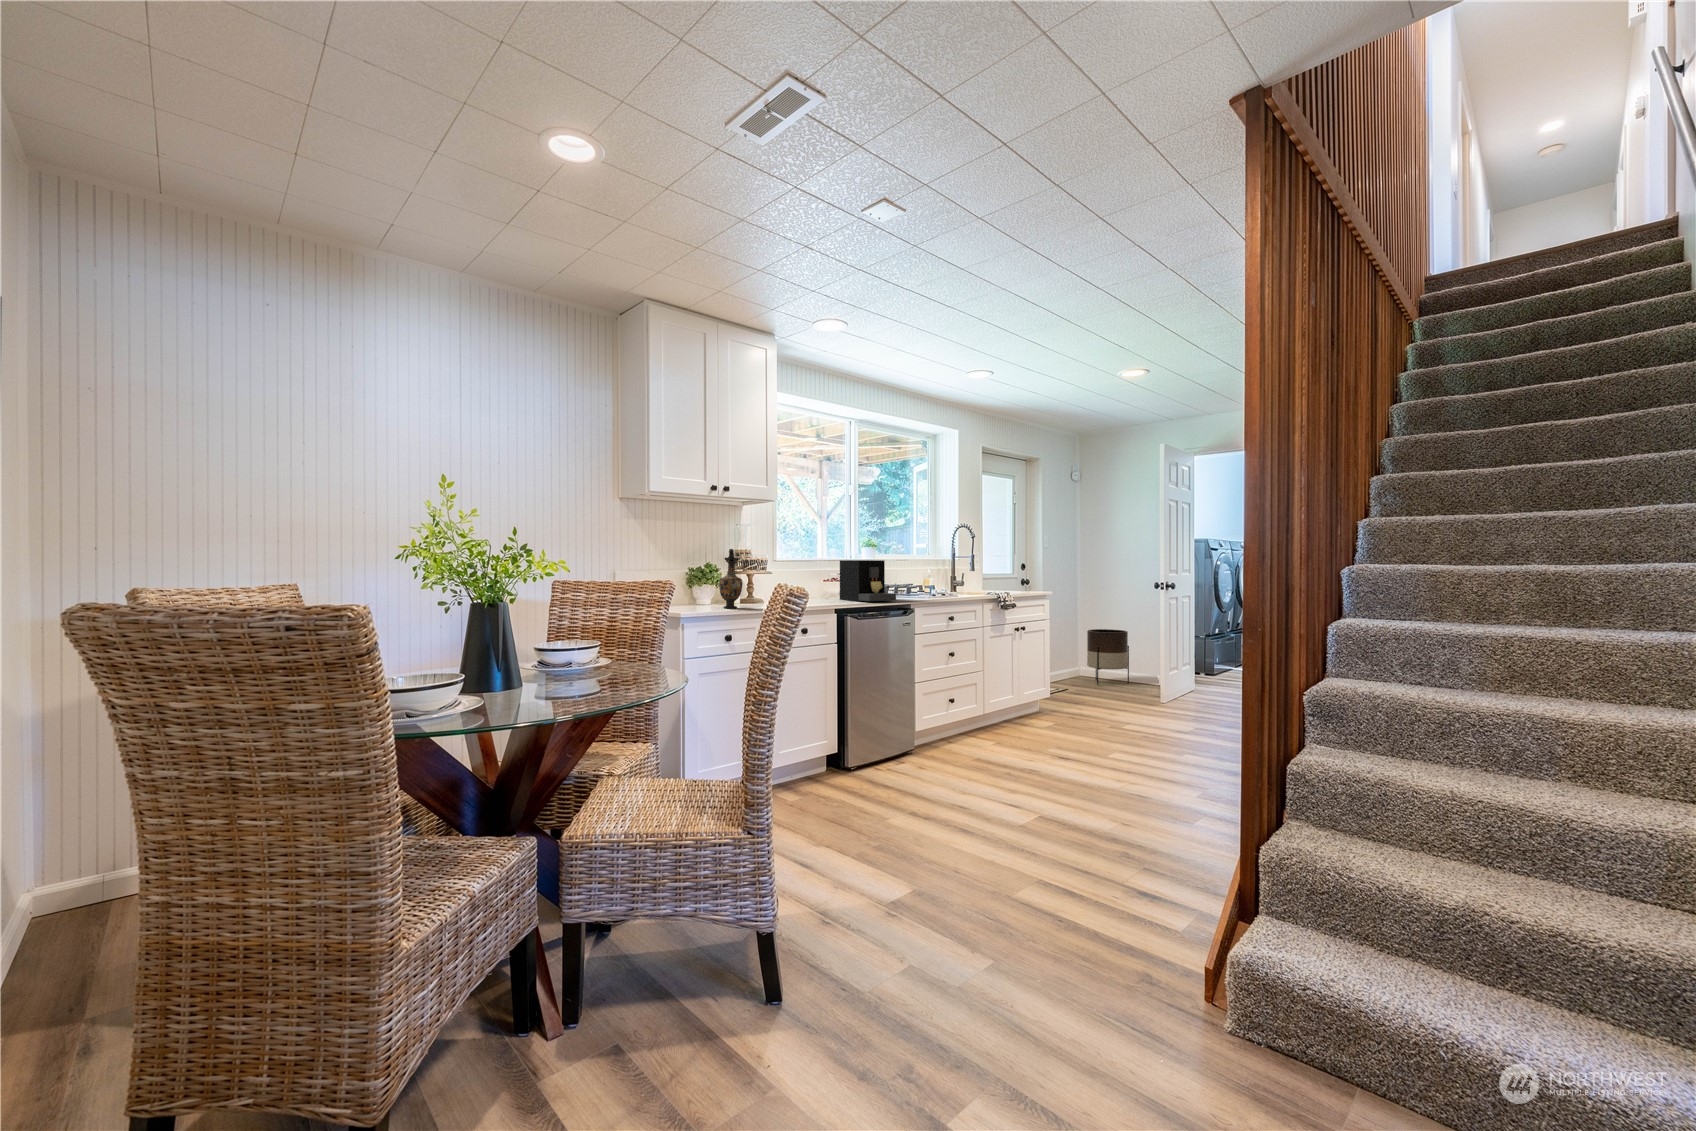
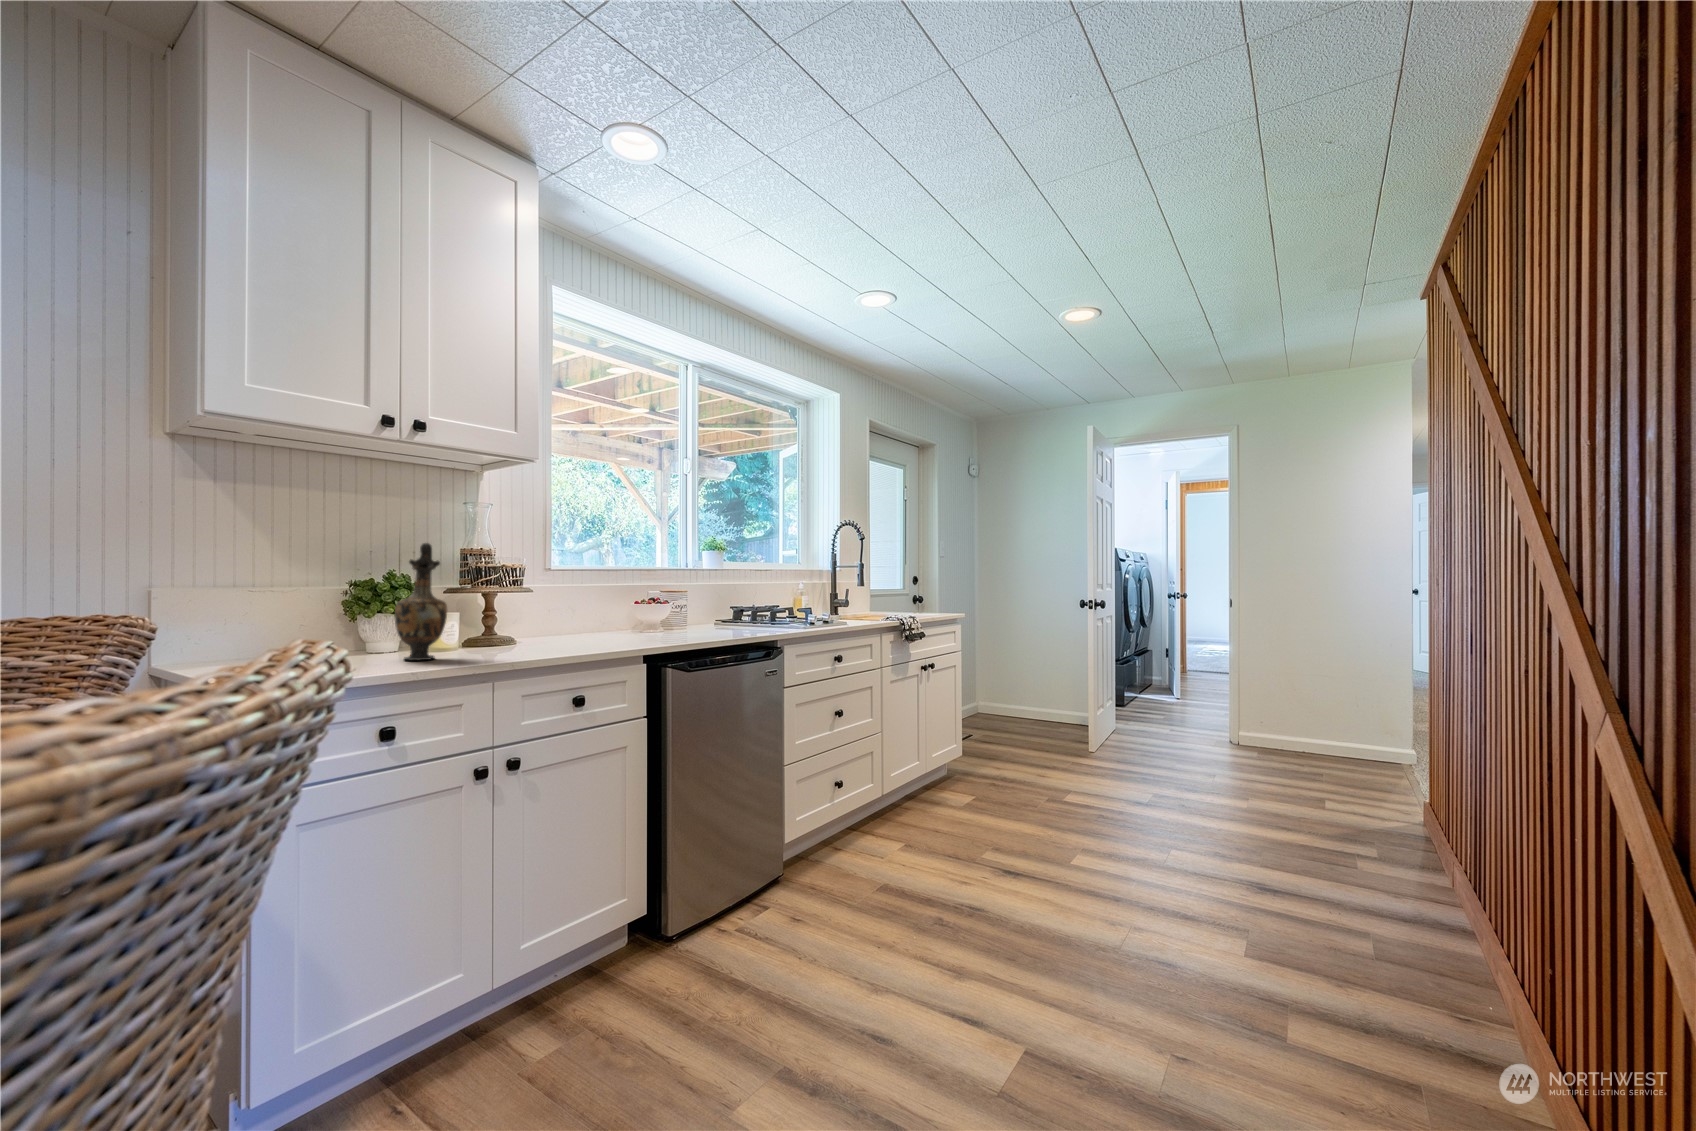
coffee maker: present [840,560,896,601] -> none [660,568,753,637]
planter: present [1087,629,1129,685] -> none [992,657,1042,728]

